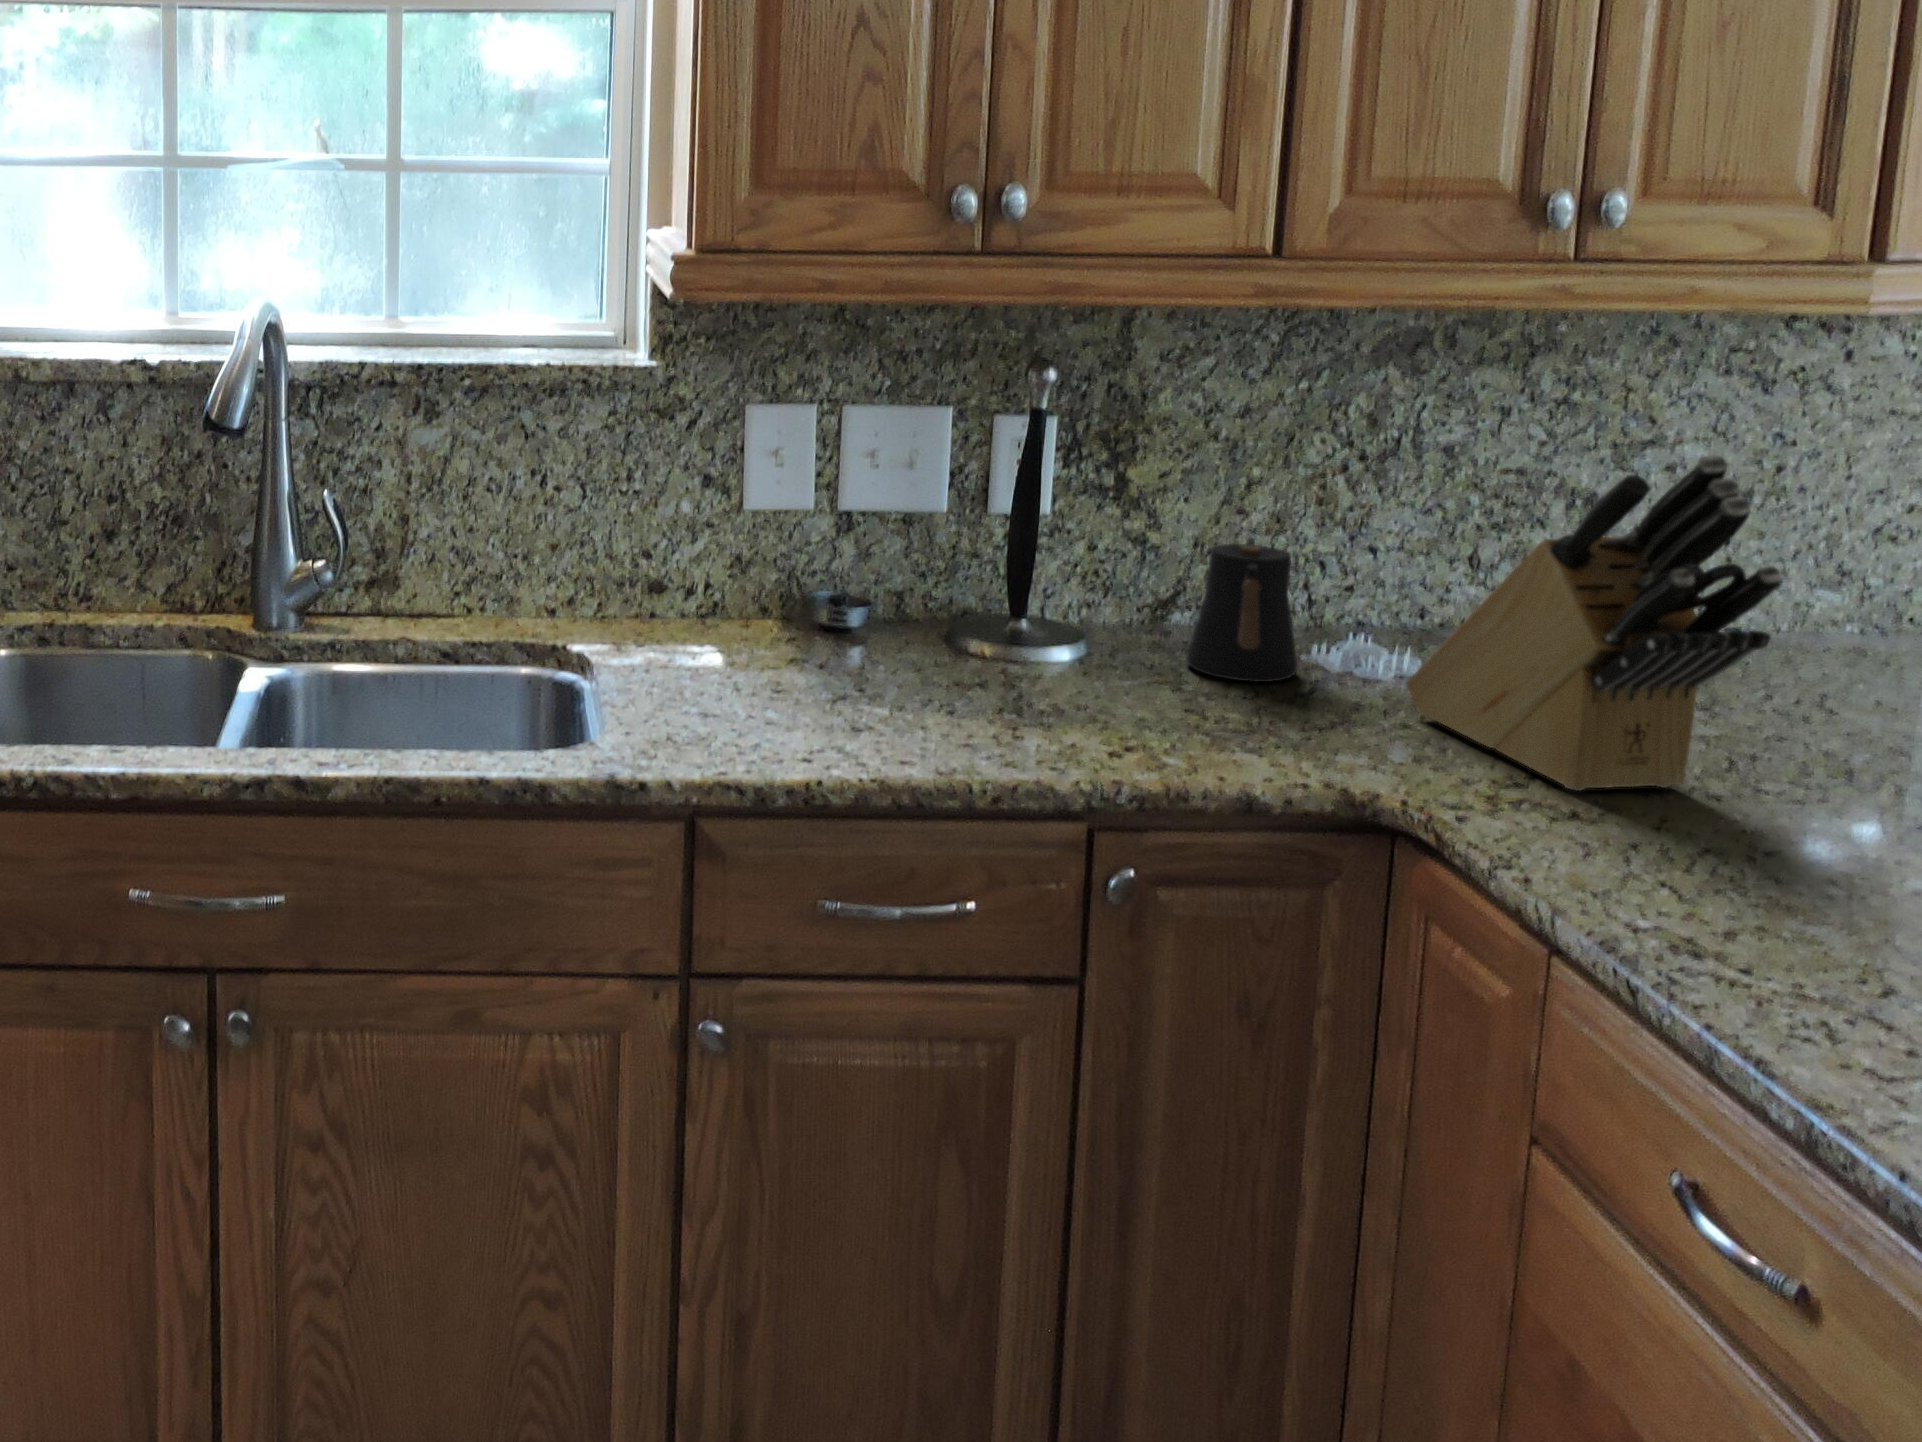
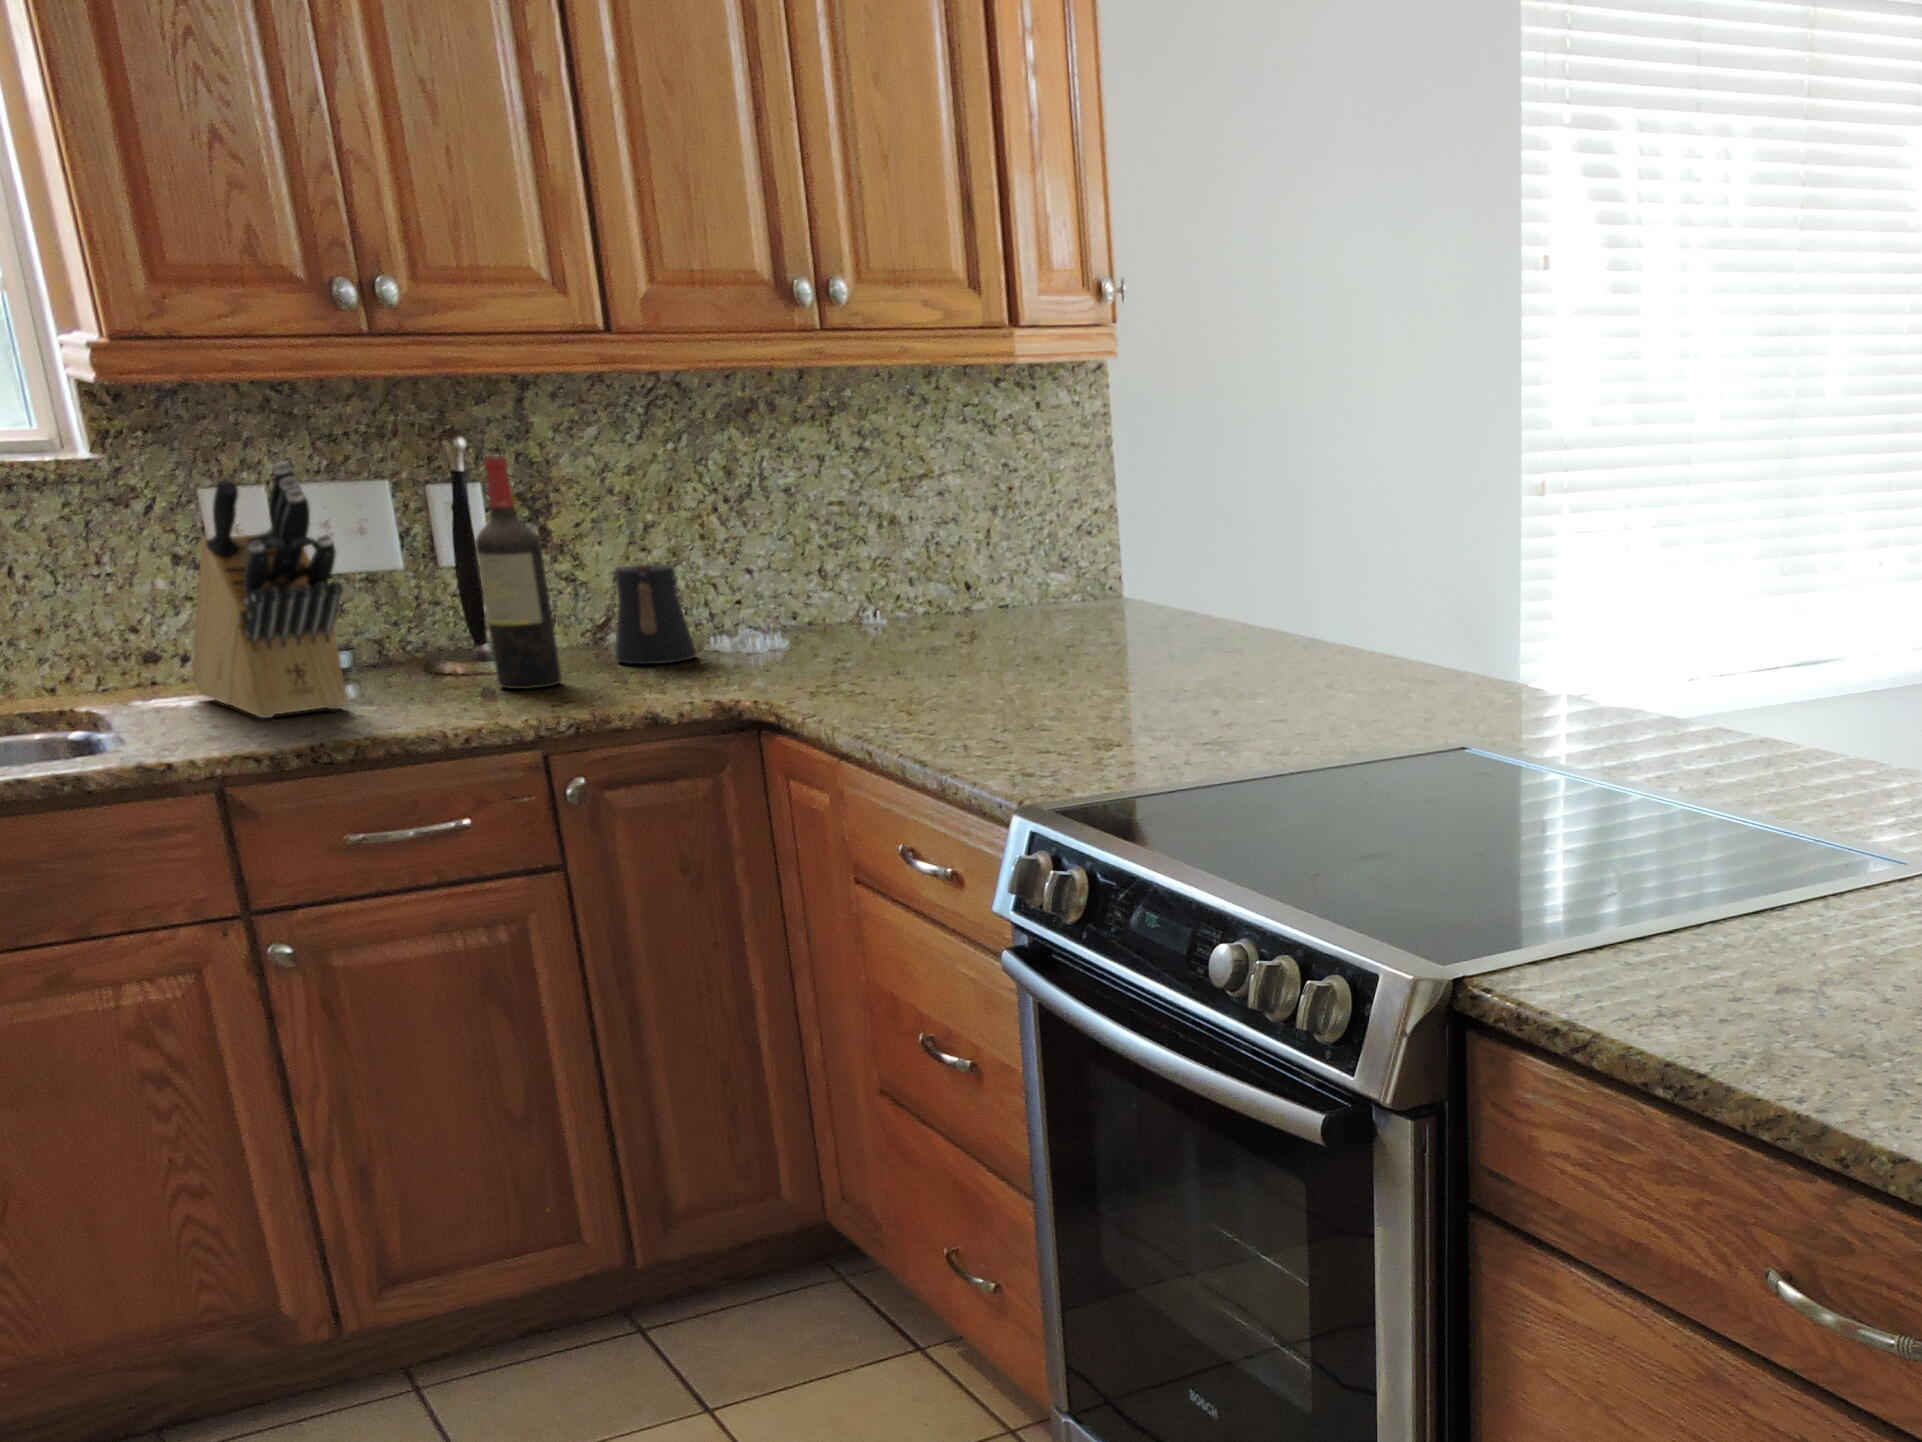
wine bottle: none [1039,408,1134,709] -> present [475,456,561,689]
knife block: present [1407,455,1782,791] -> present [191,462,348,718]

